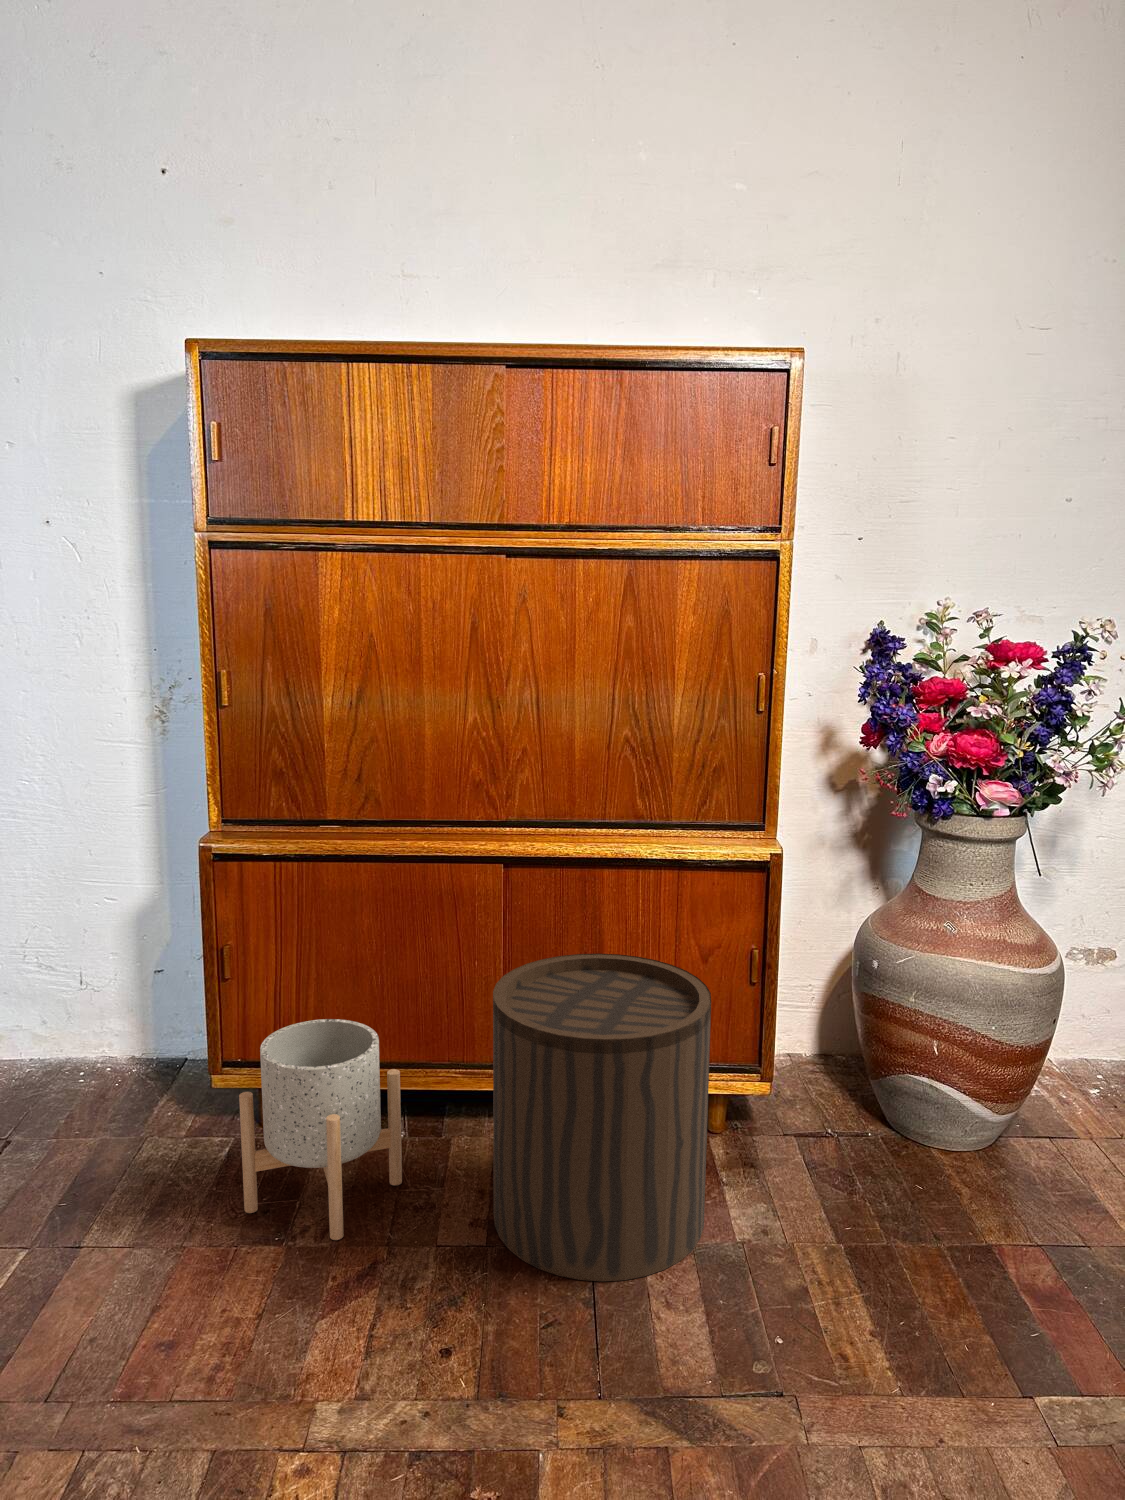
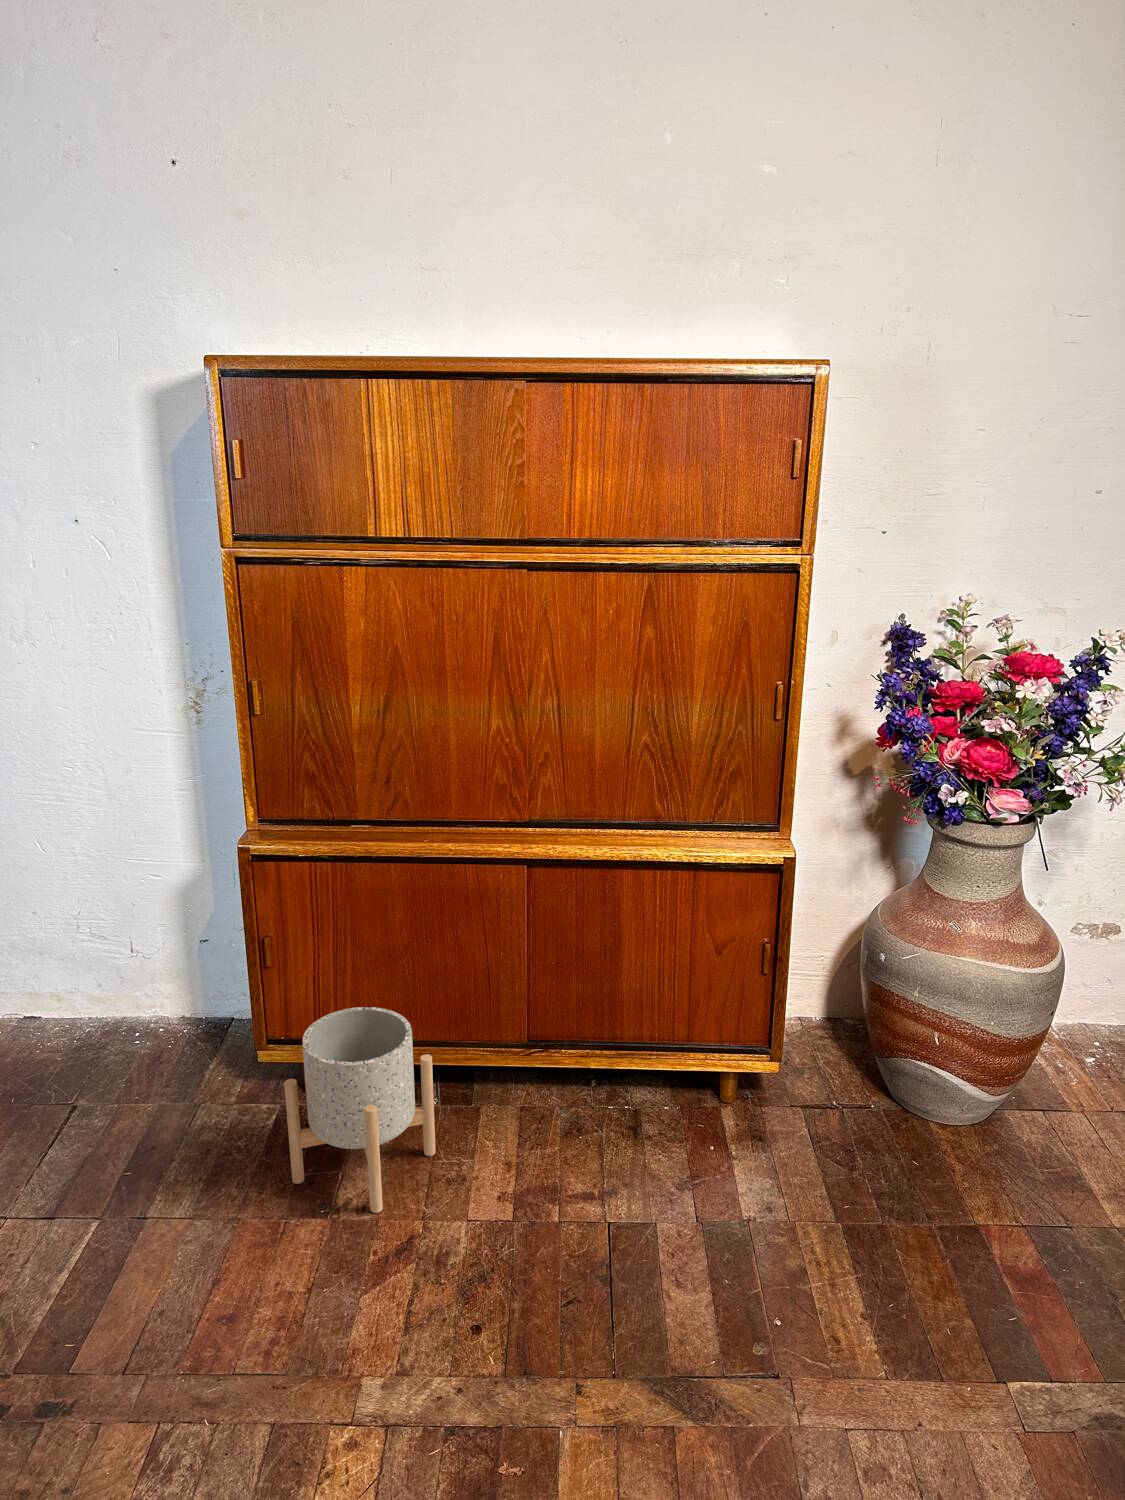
stool: present [493,953,711,1281] -> none [518,948,723,1259]

